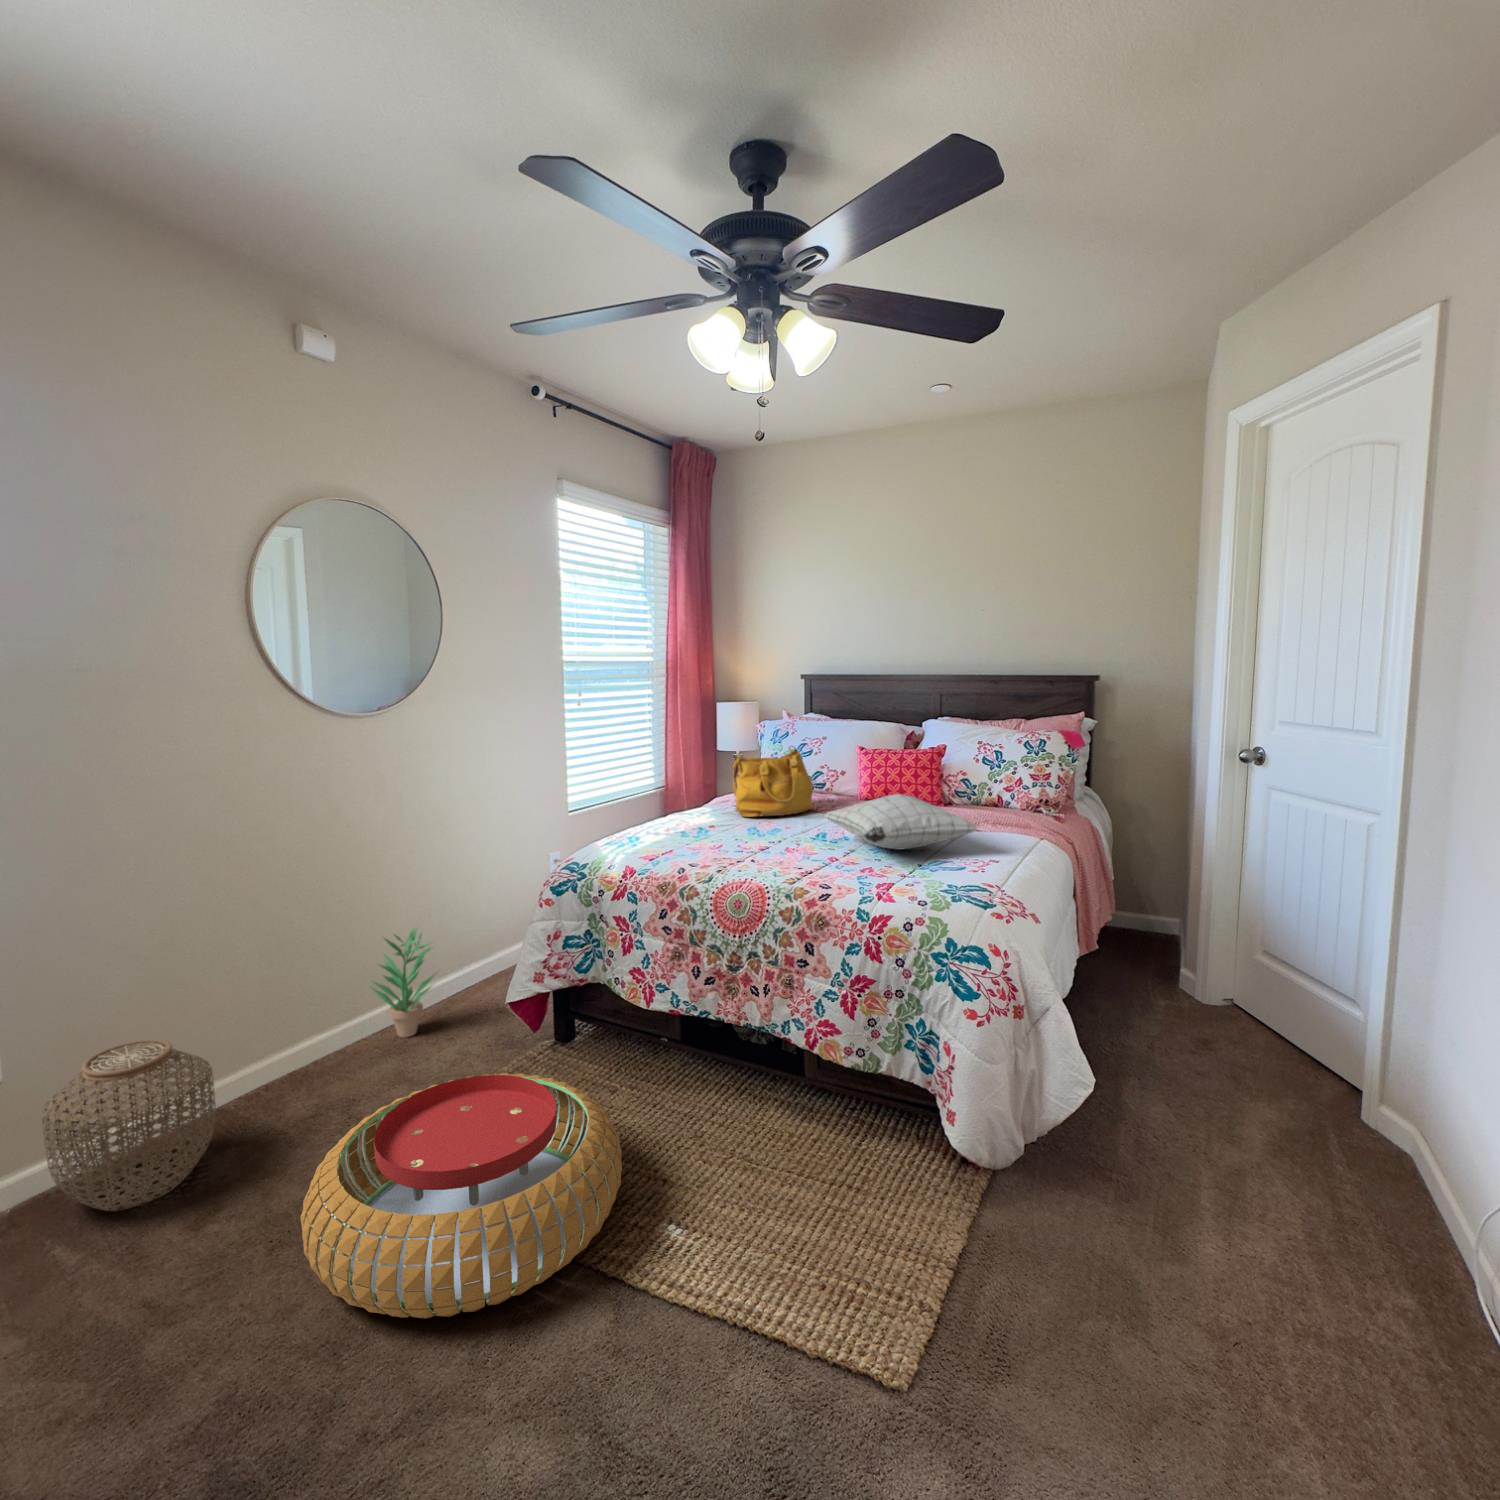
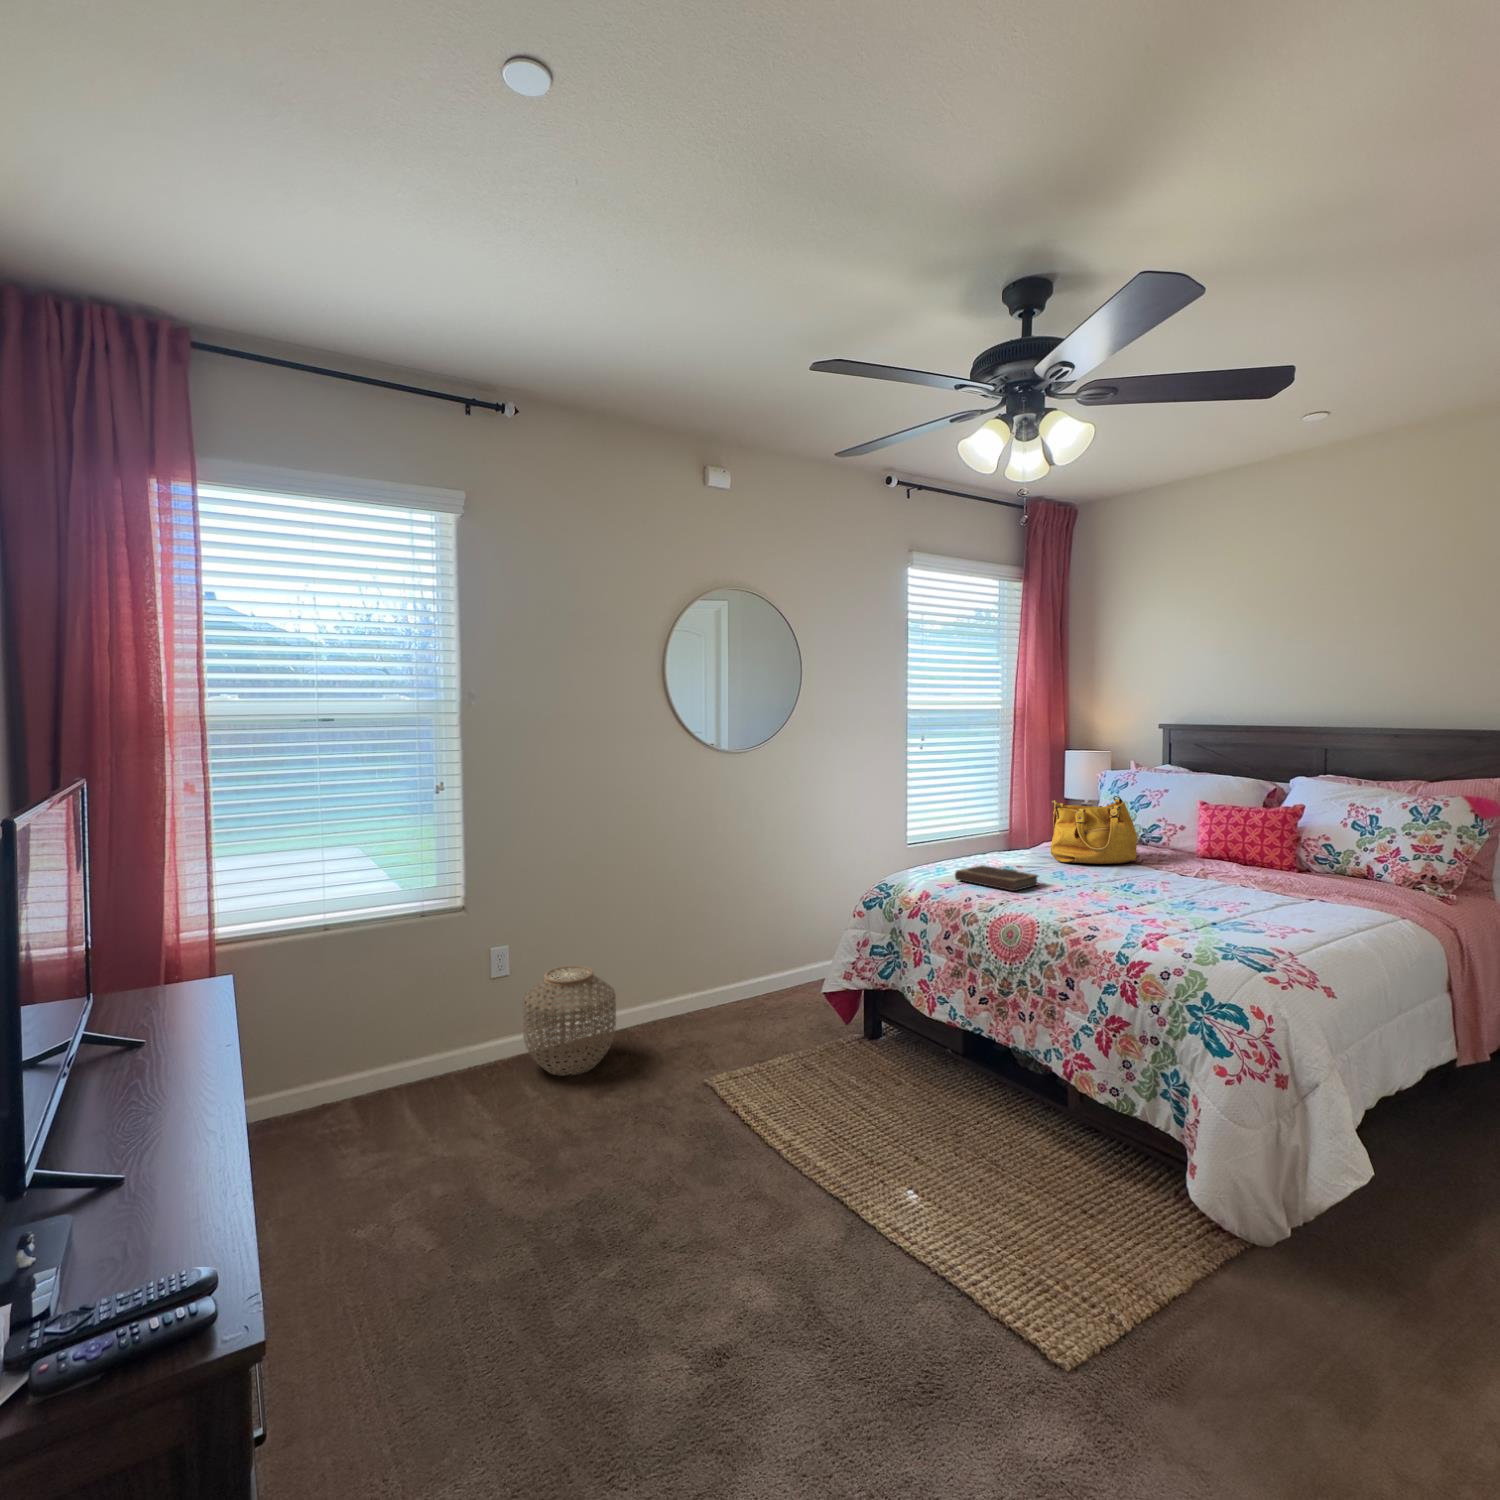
pillow: present [824,794,977,850] -> none [1124,850,1291,907]
notebook: none [655,830,742,855] -> present [955,865,1038,891]
potted plant: present [371,928,435,1038] -> none [728,920,780,1009]
pouf: present [301,1073,622,1319] -> none [648,1035,880,1199]

